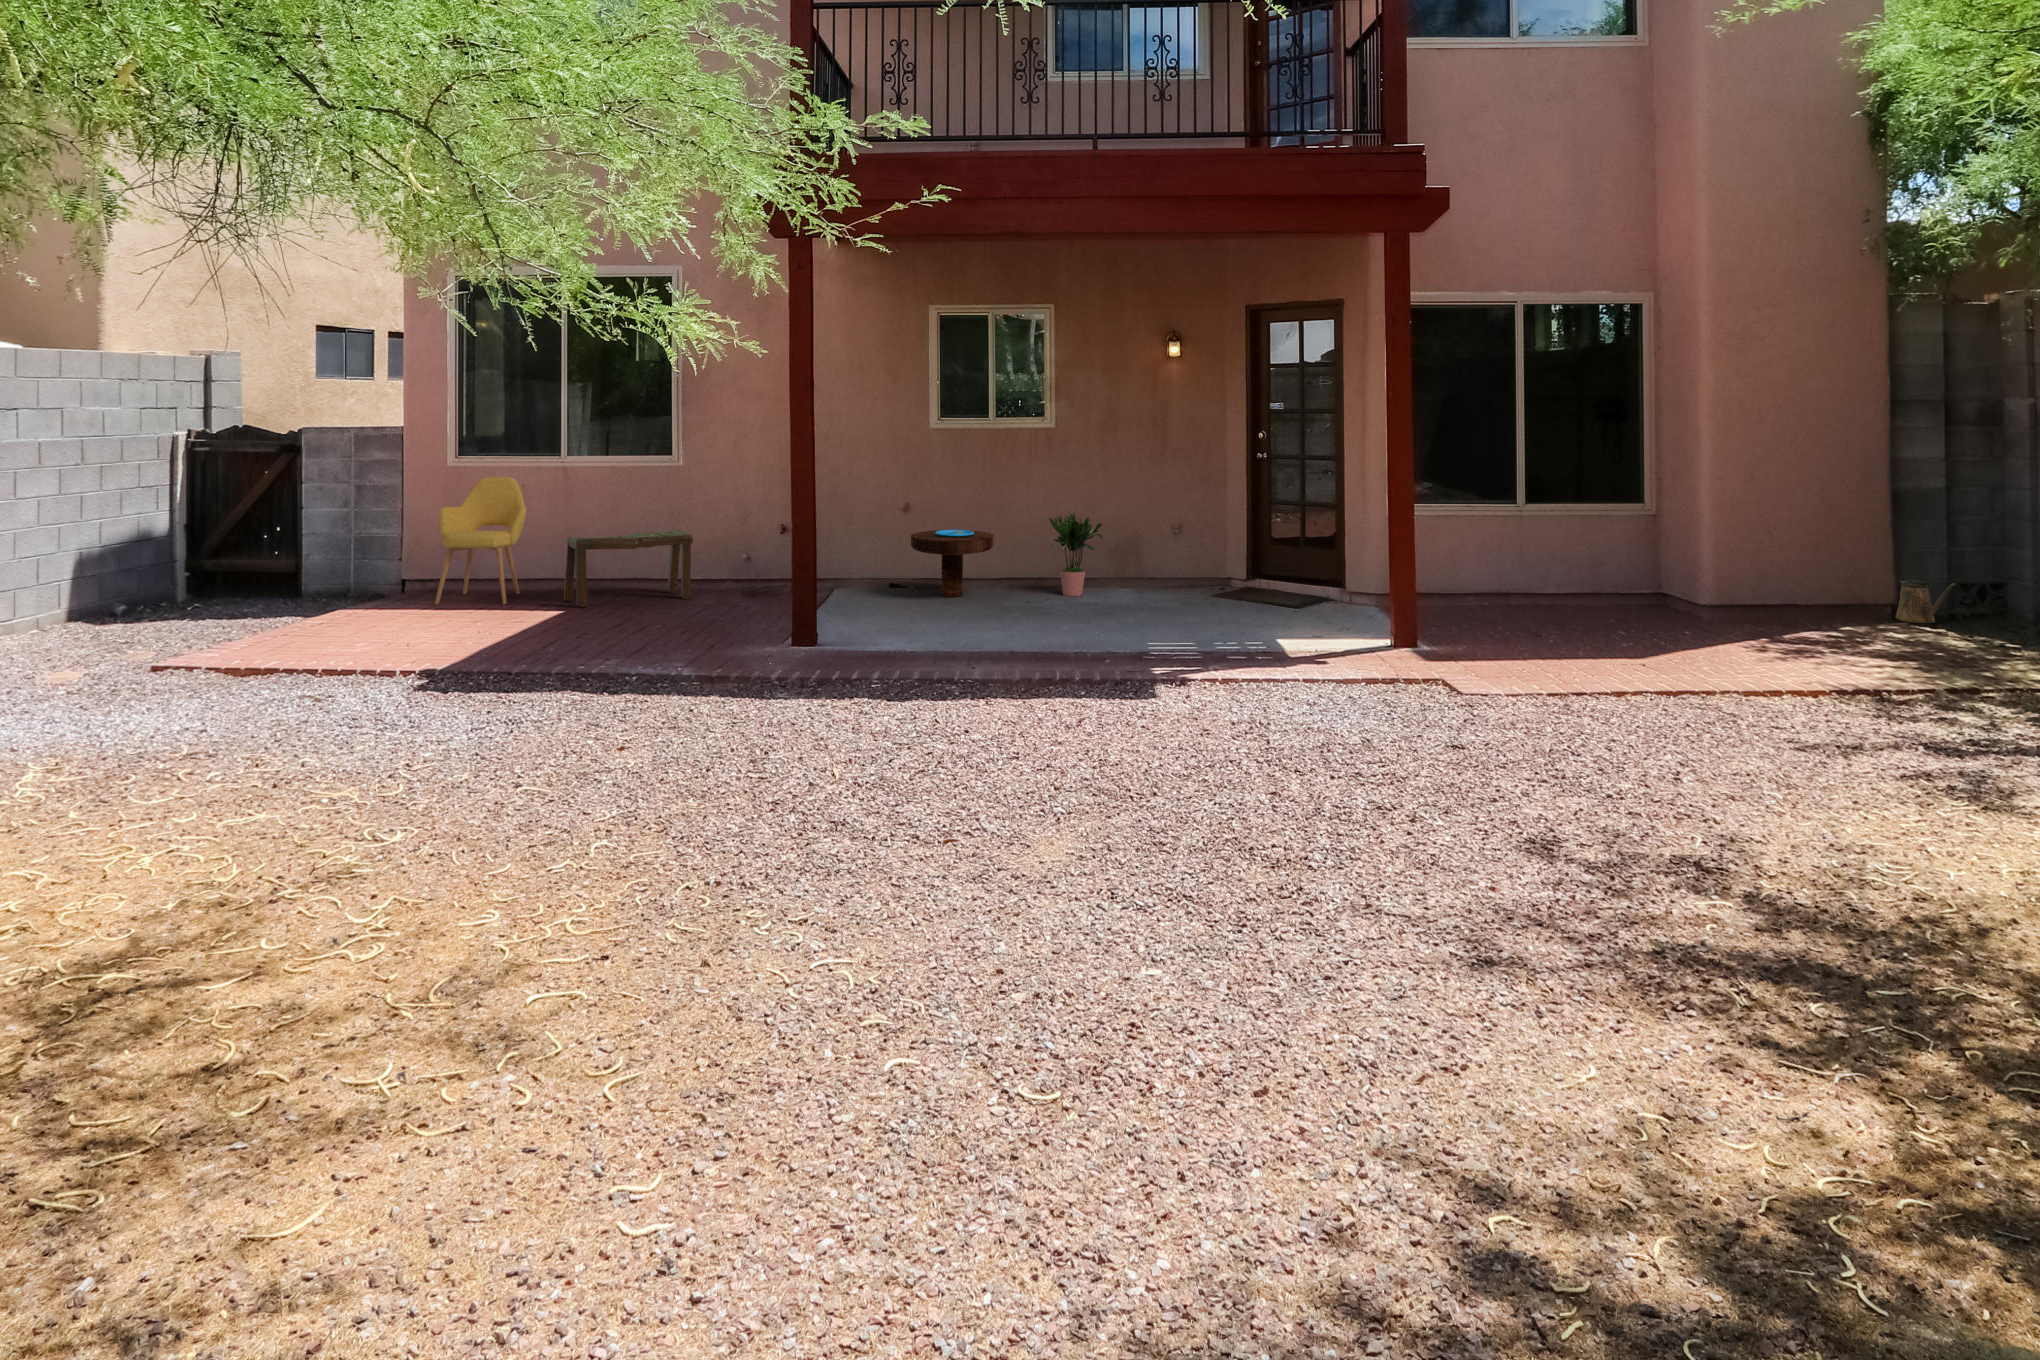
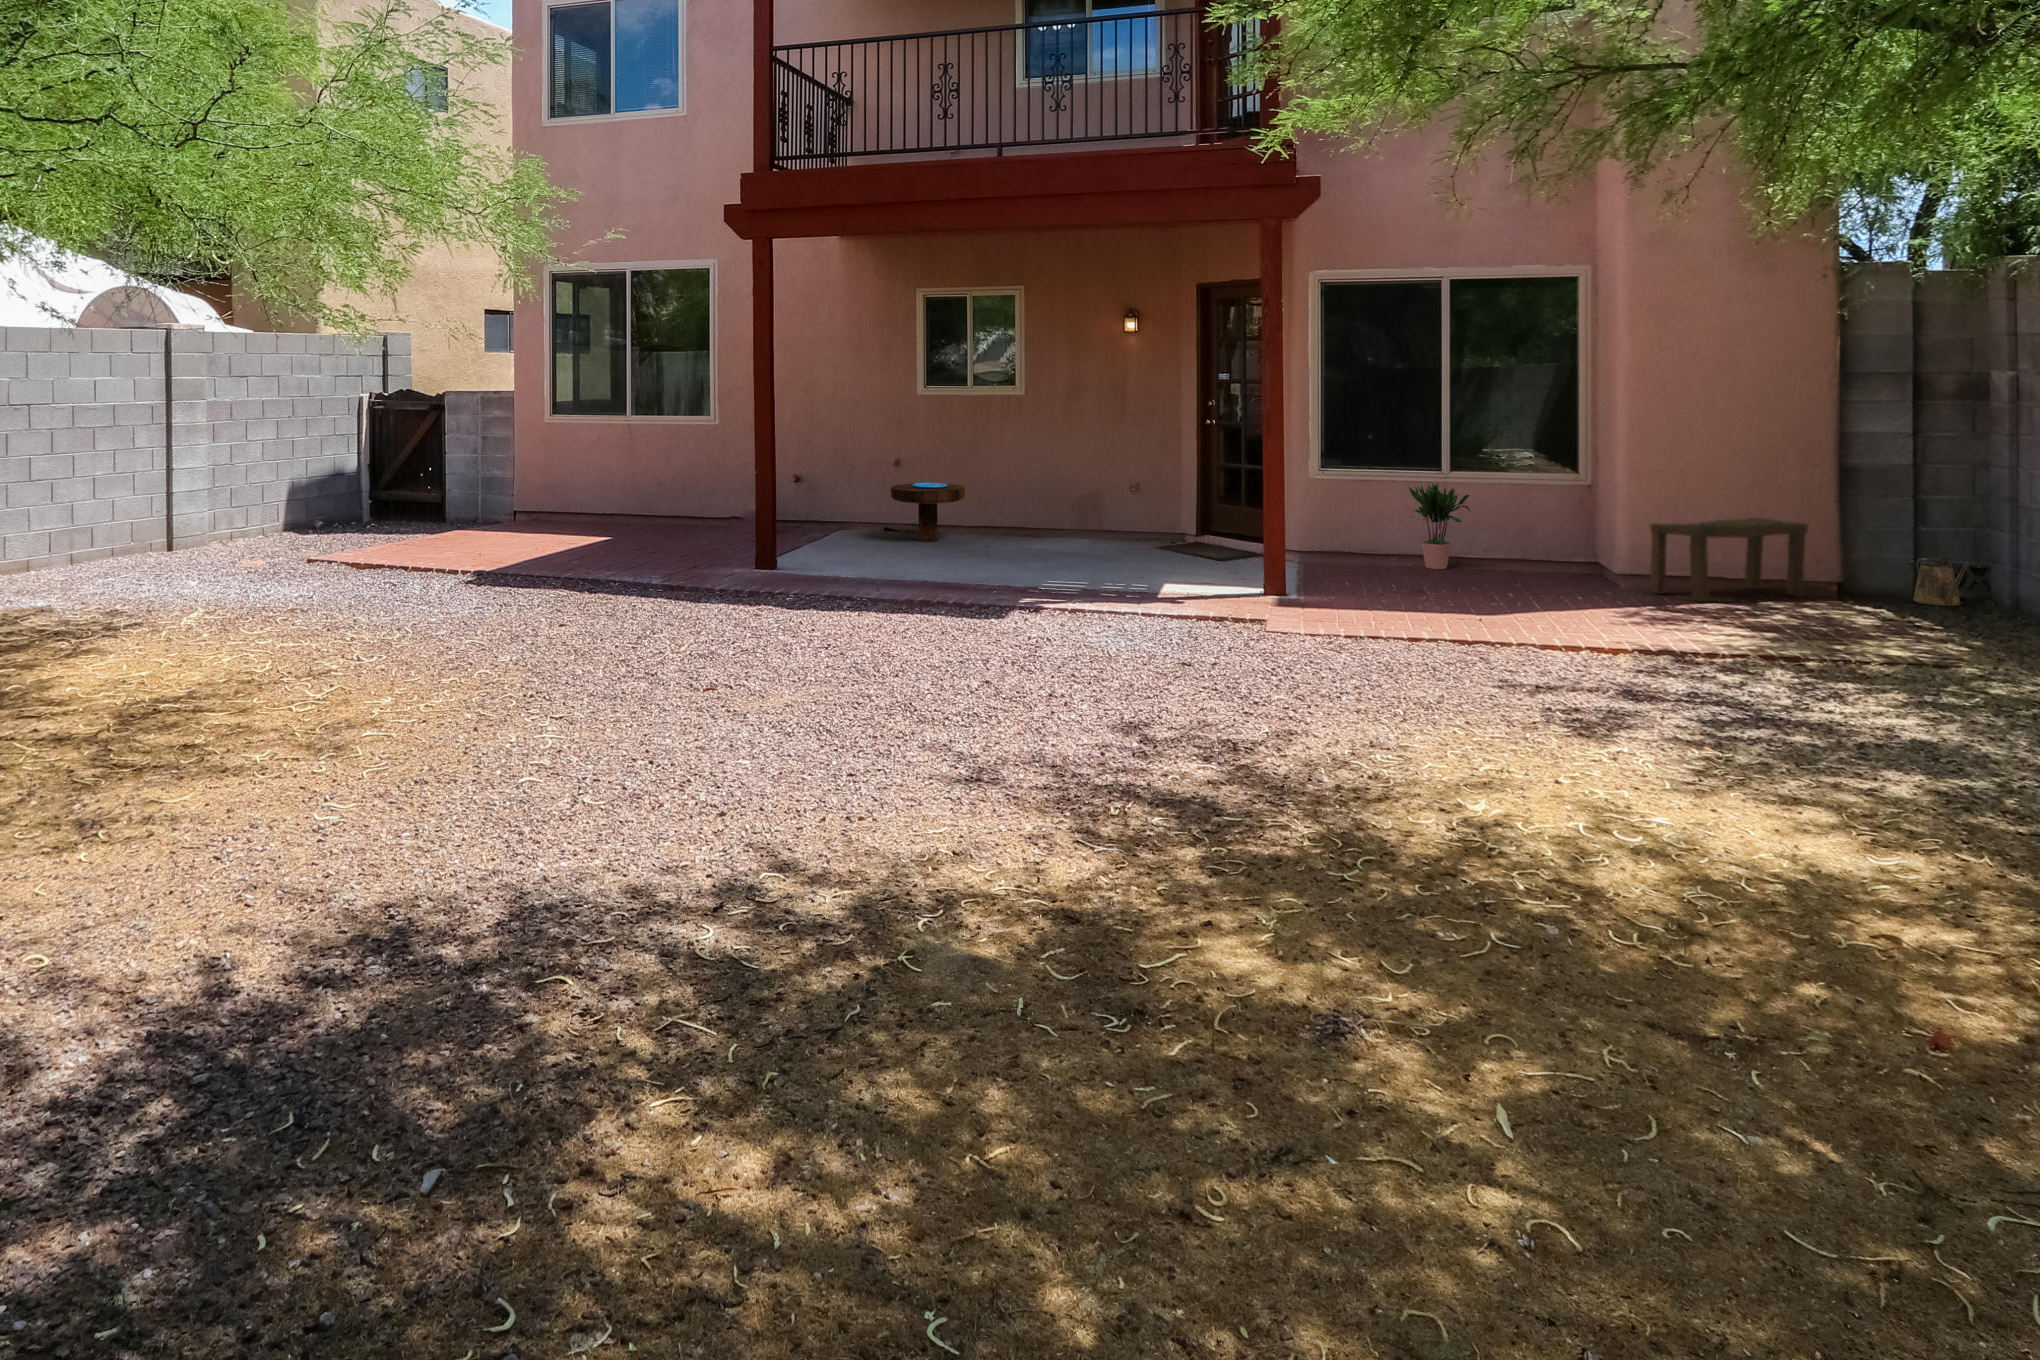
chair: present [435,477,526,605] -> none [521,432,590,533]
potted plant: present [1049,513,1102,596] -> present [1409,483,1470,569]
bench: present [564,530,693,607] -> present [1650,518,1808,602]

